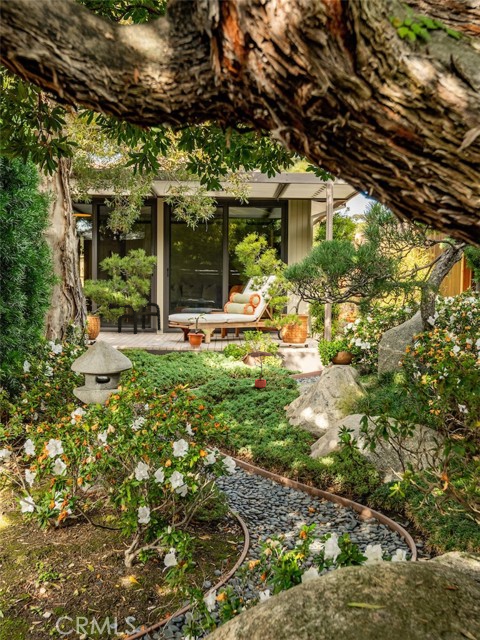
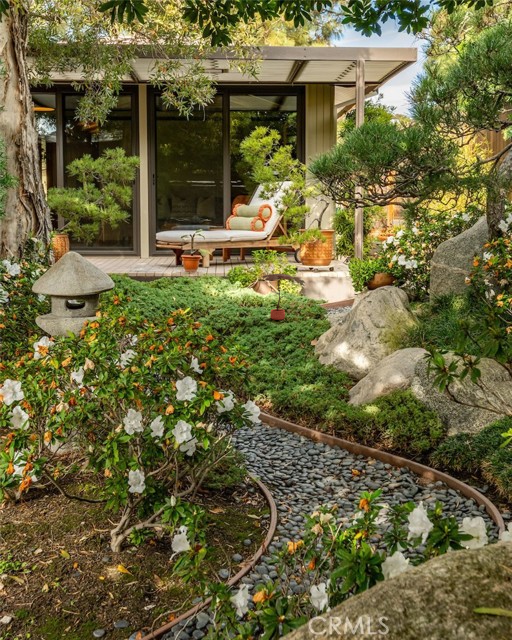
bench: present [118,303,161,334] -> none [91,218,146,258]

